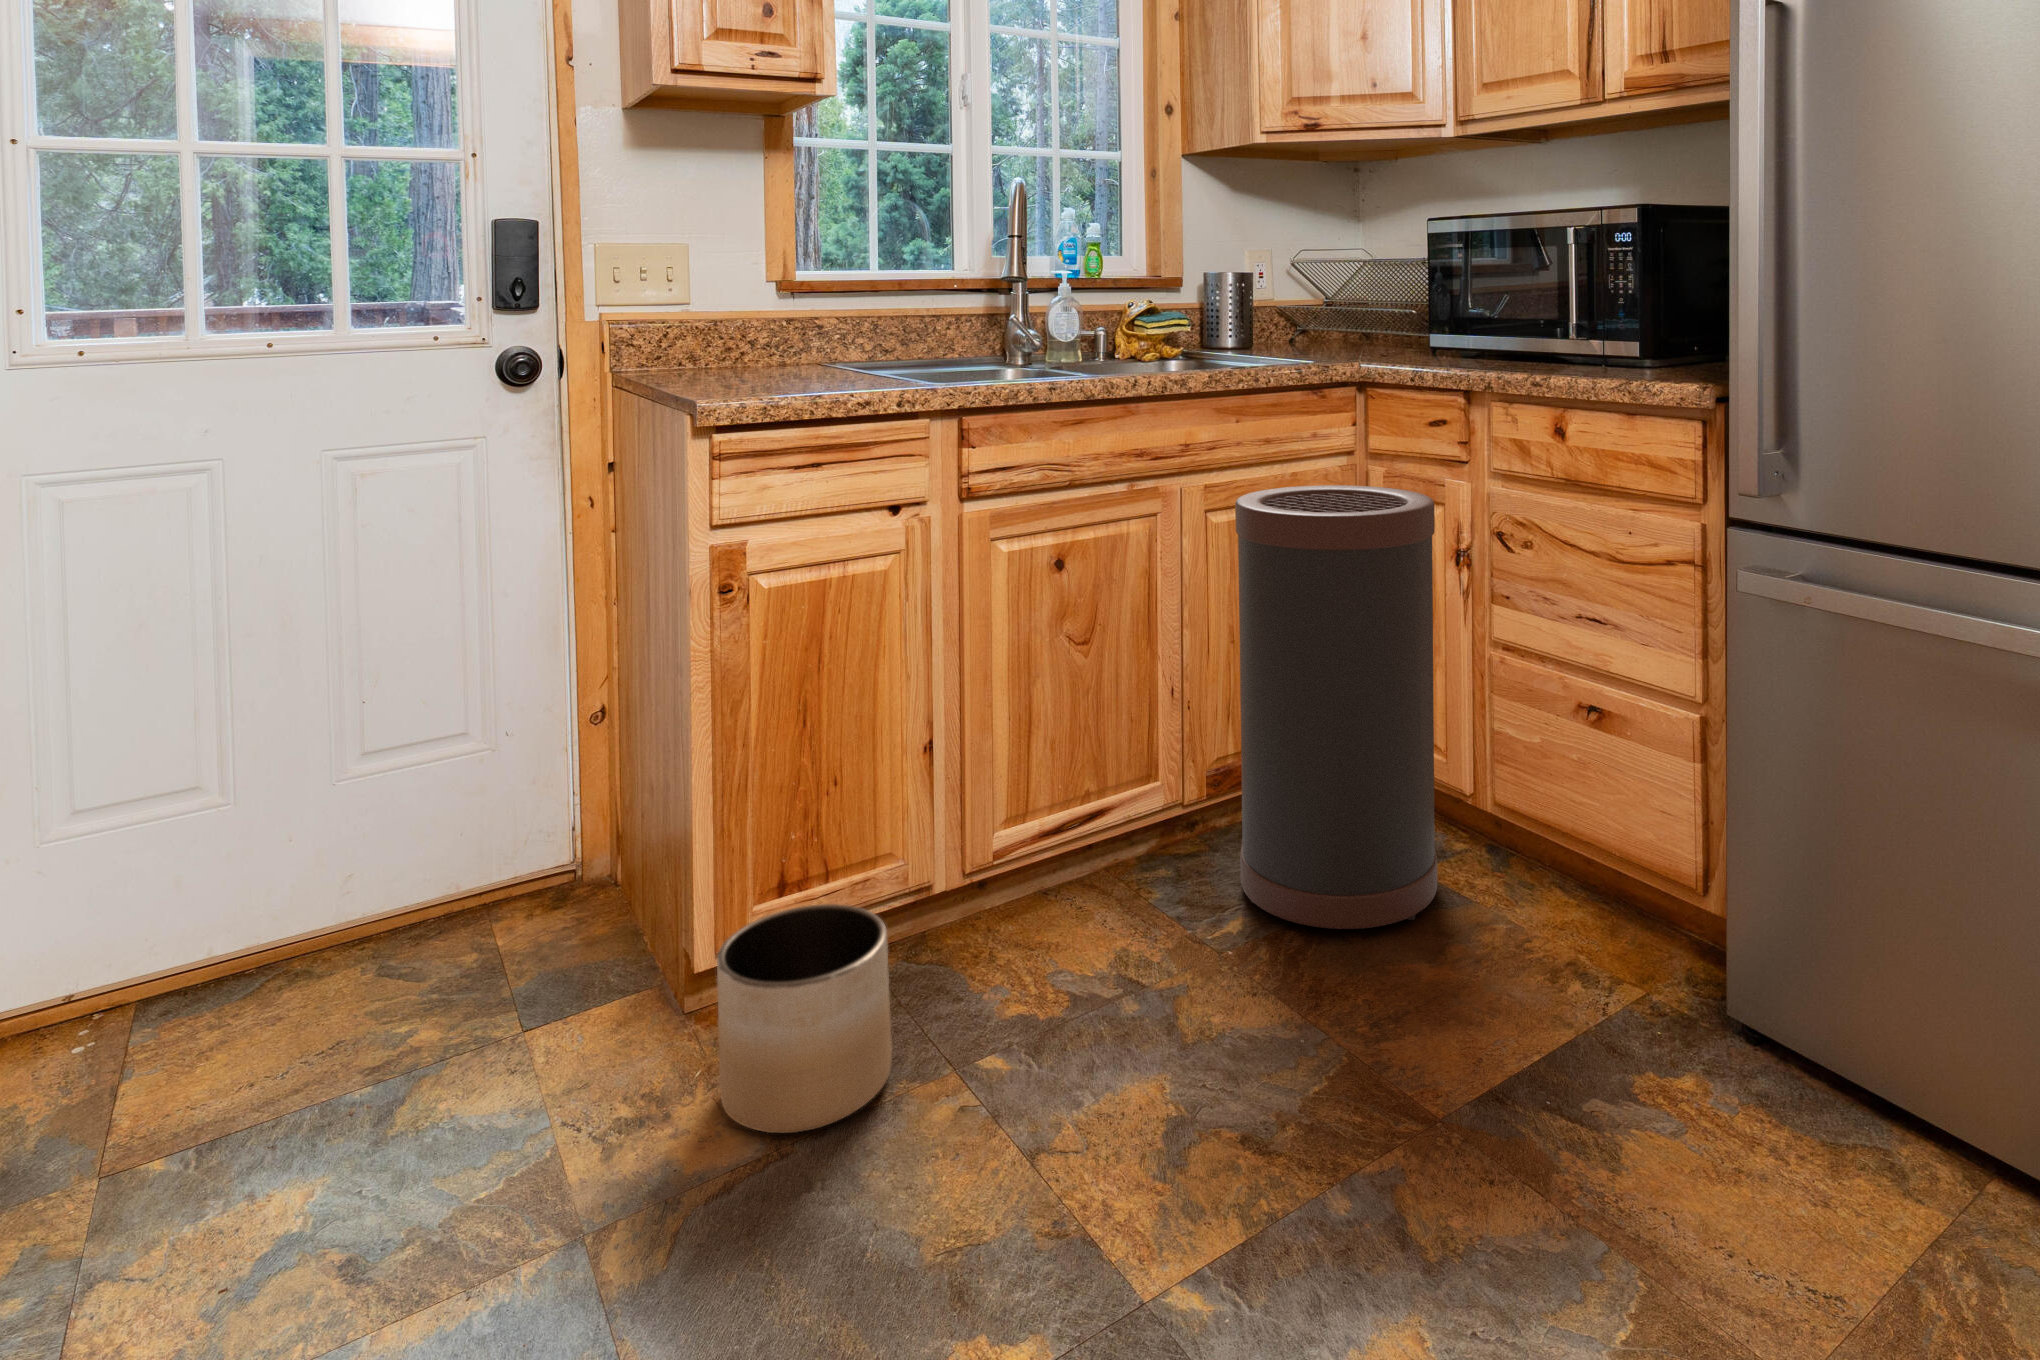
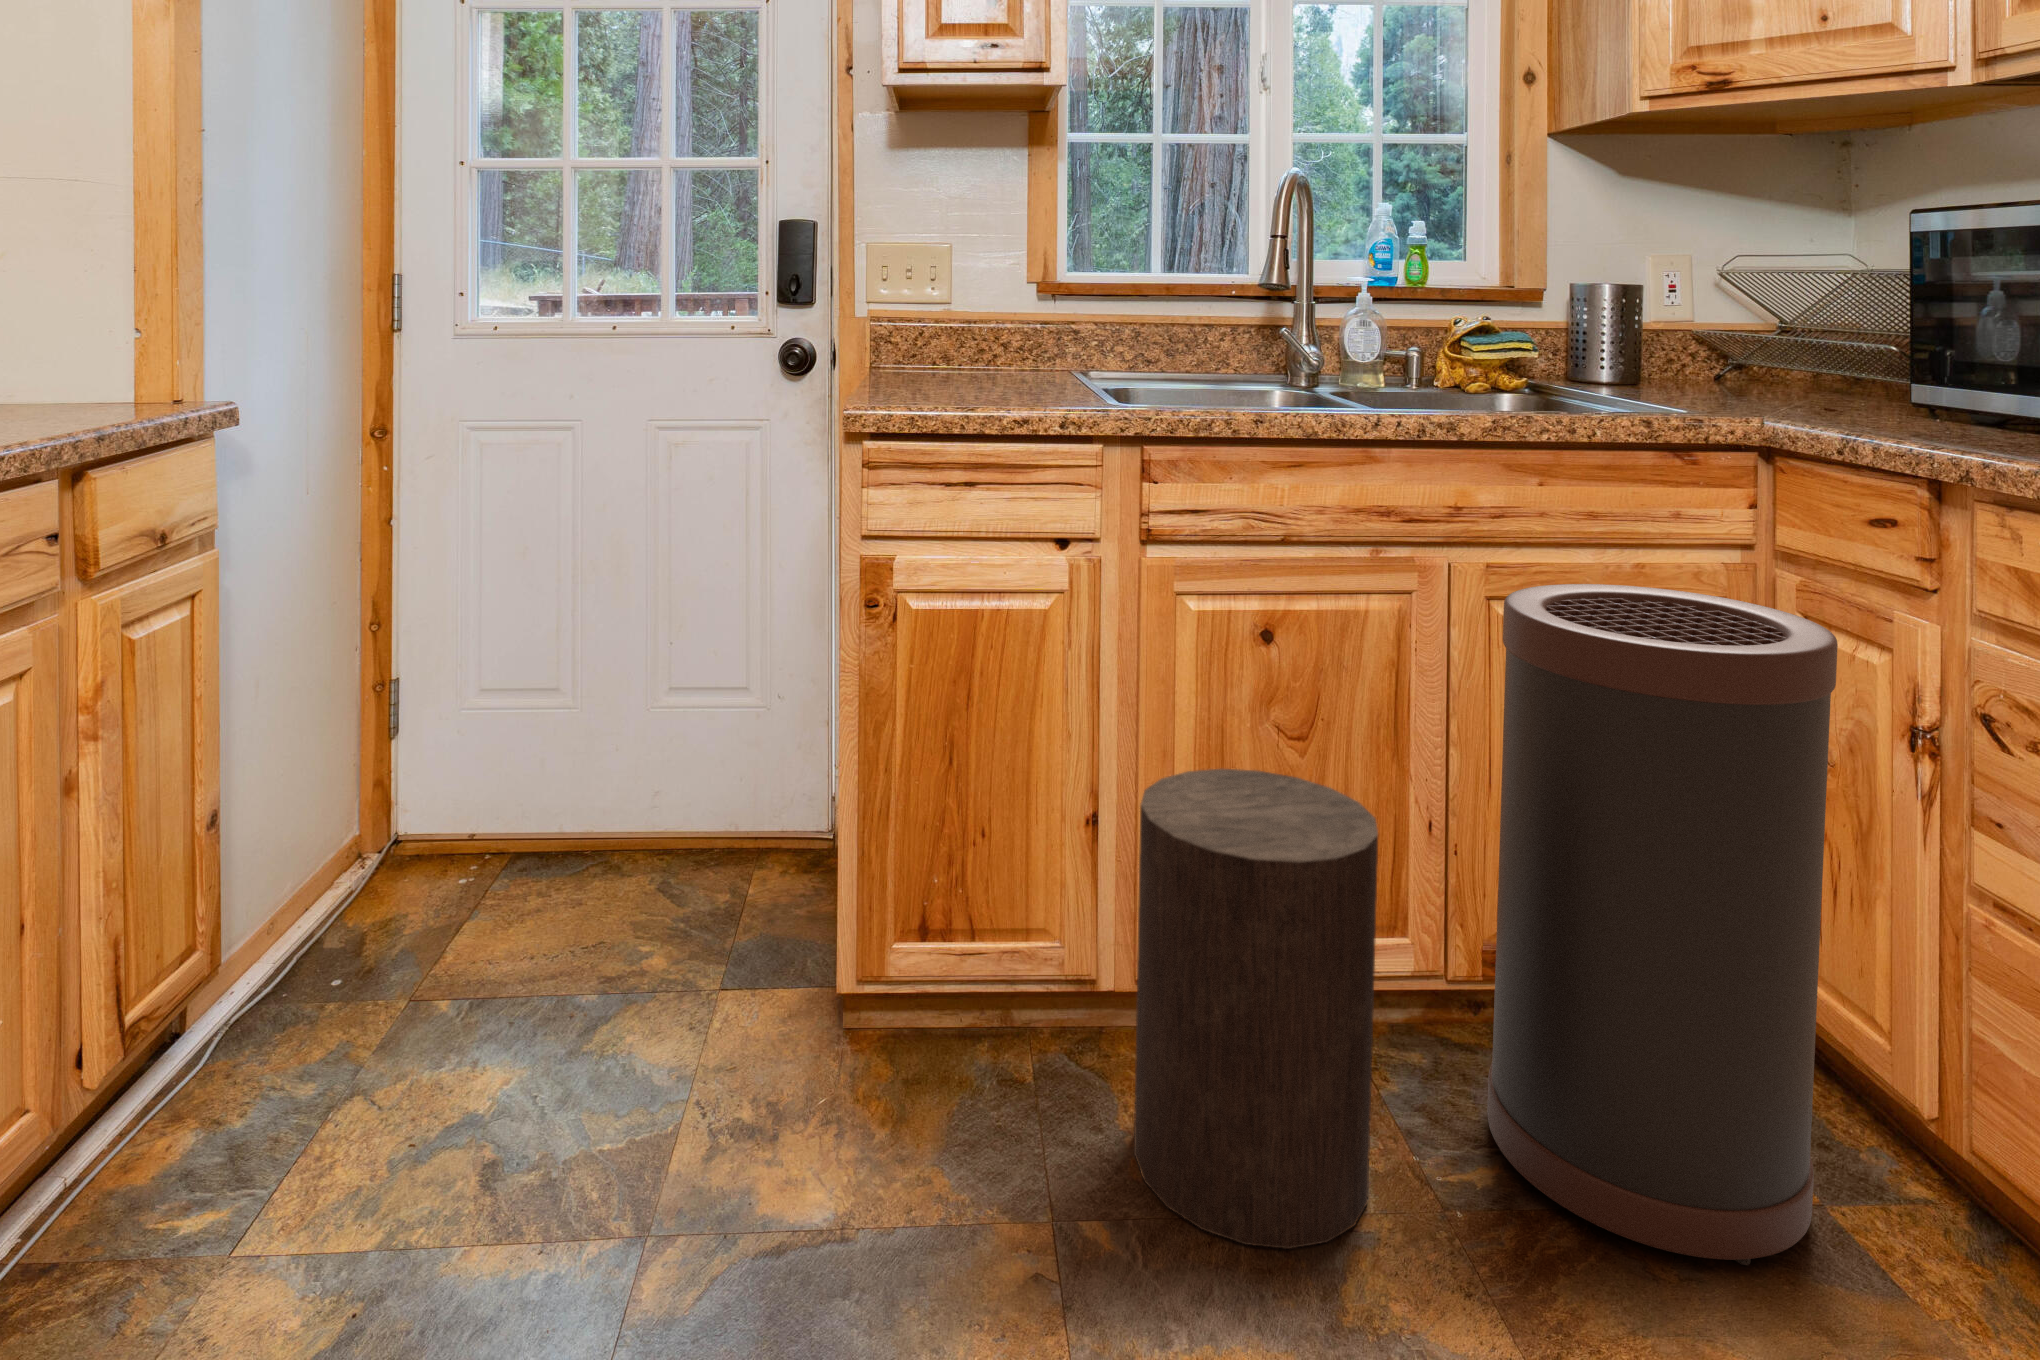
stool: none [1005,668,1194,1035] -> present [1134,769,1378,1249]
planter: present [717,904,892,1133] -> none [800,951,974,1200]

